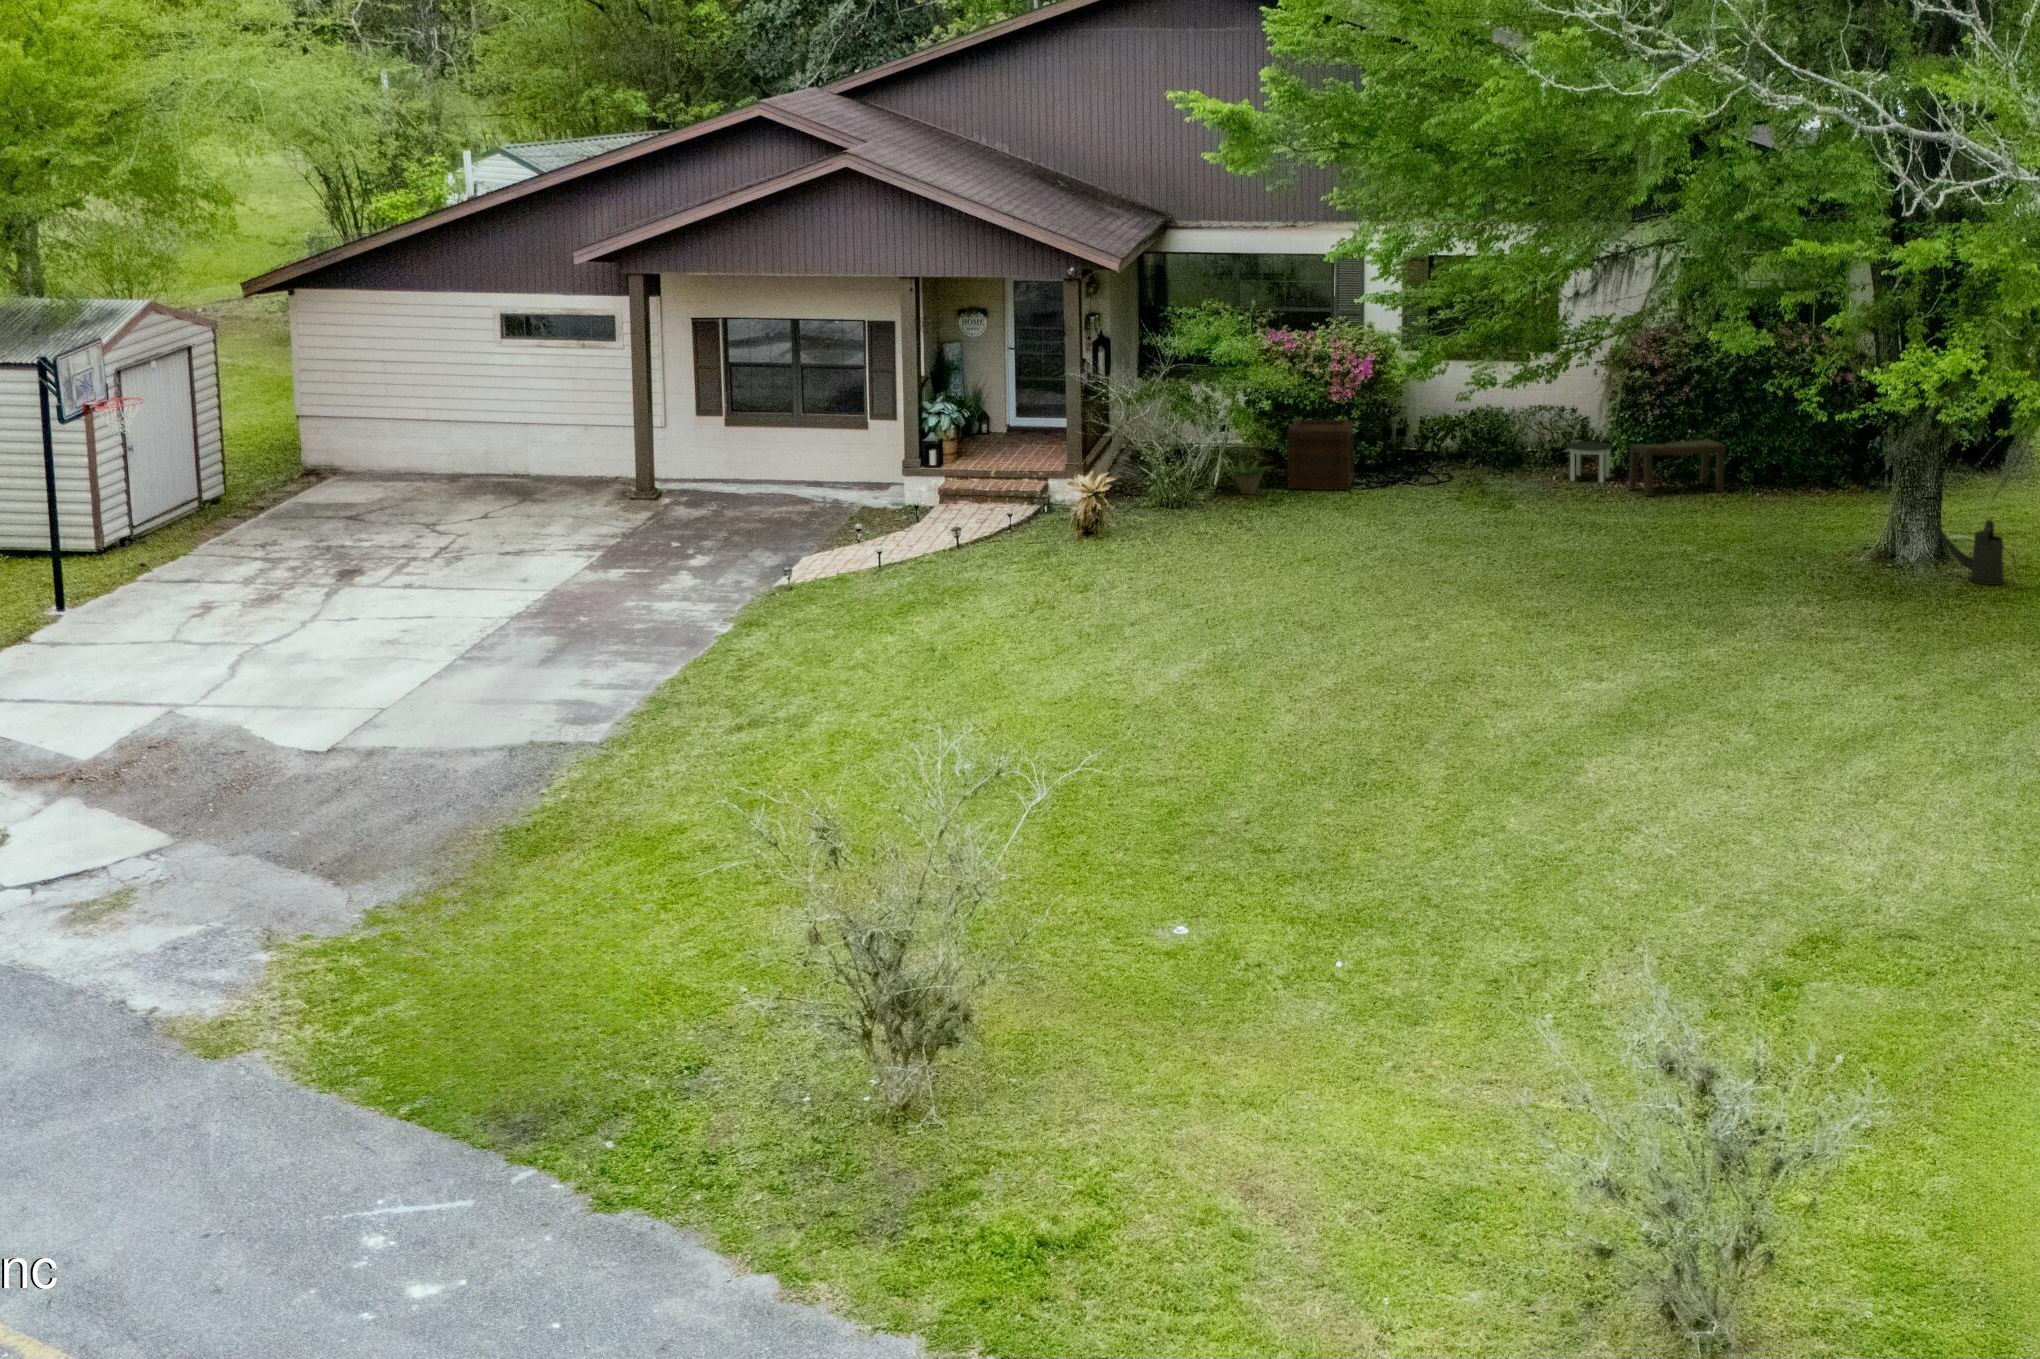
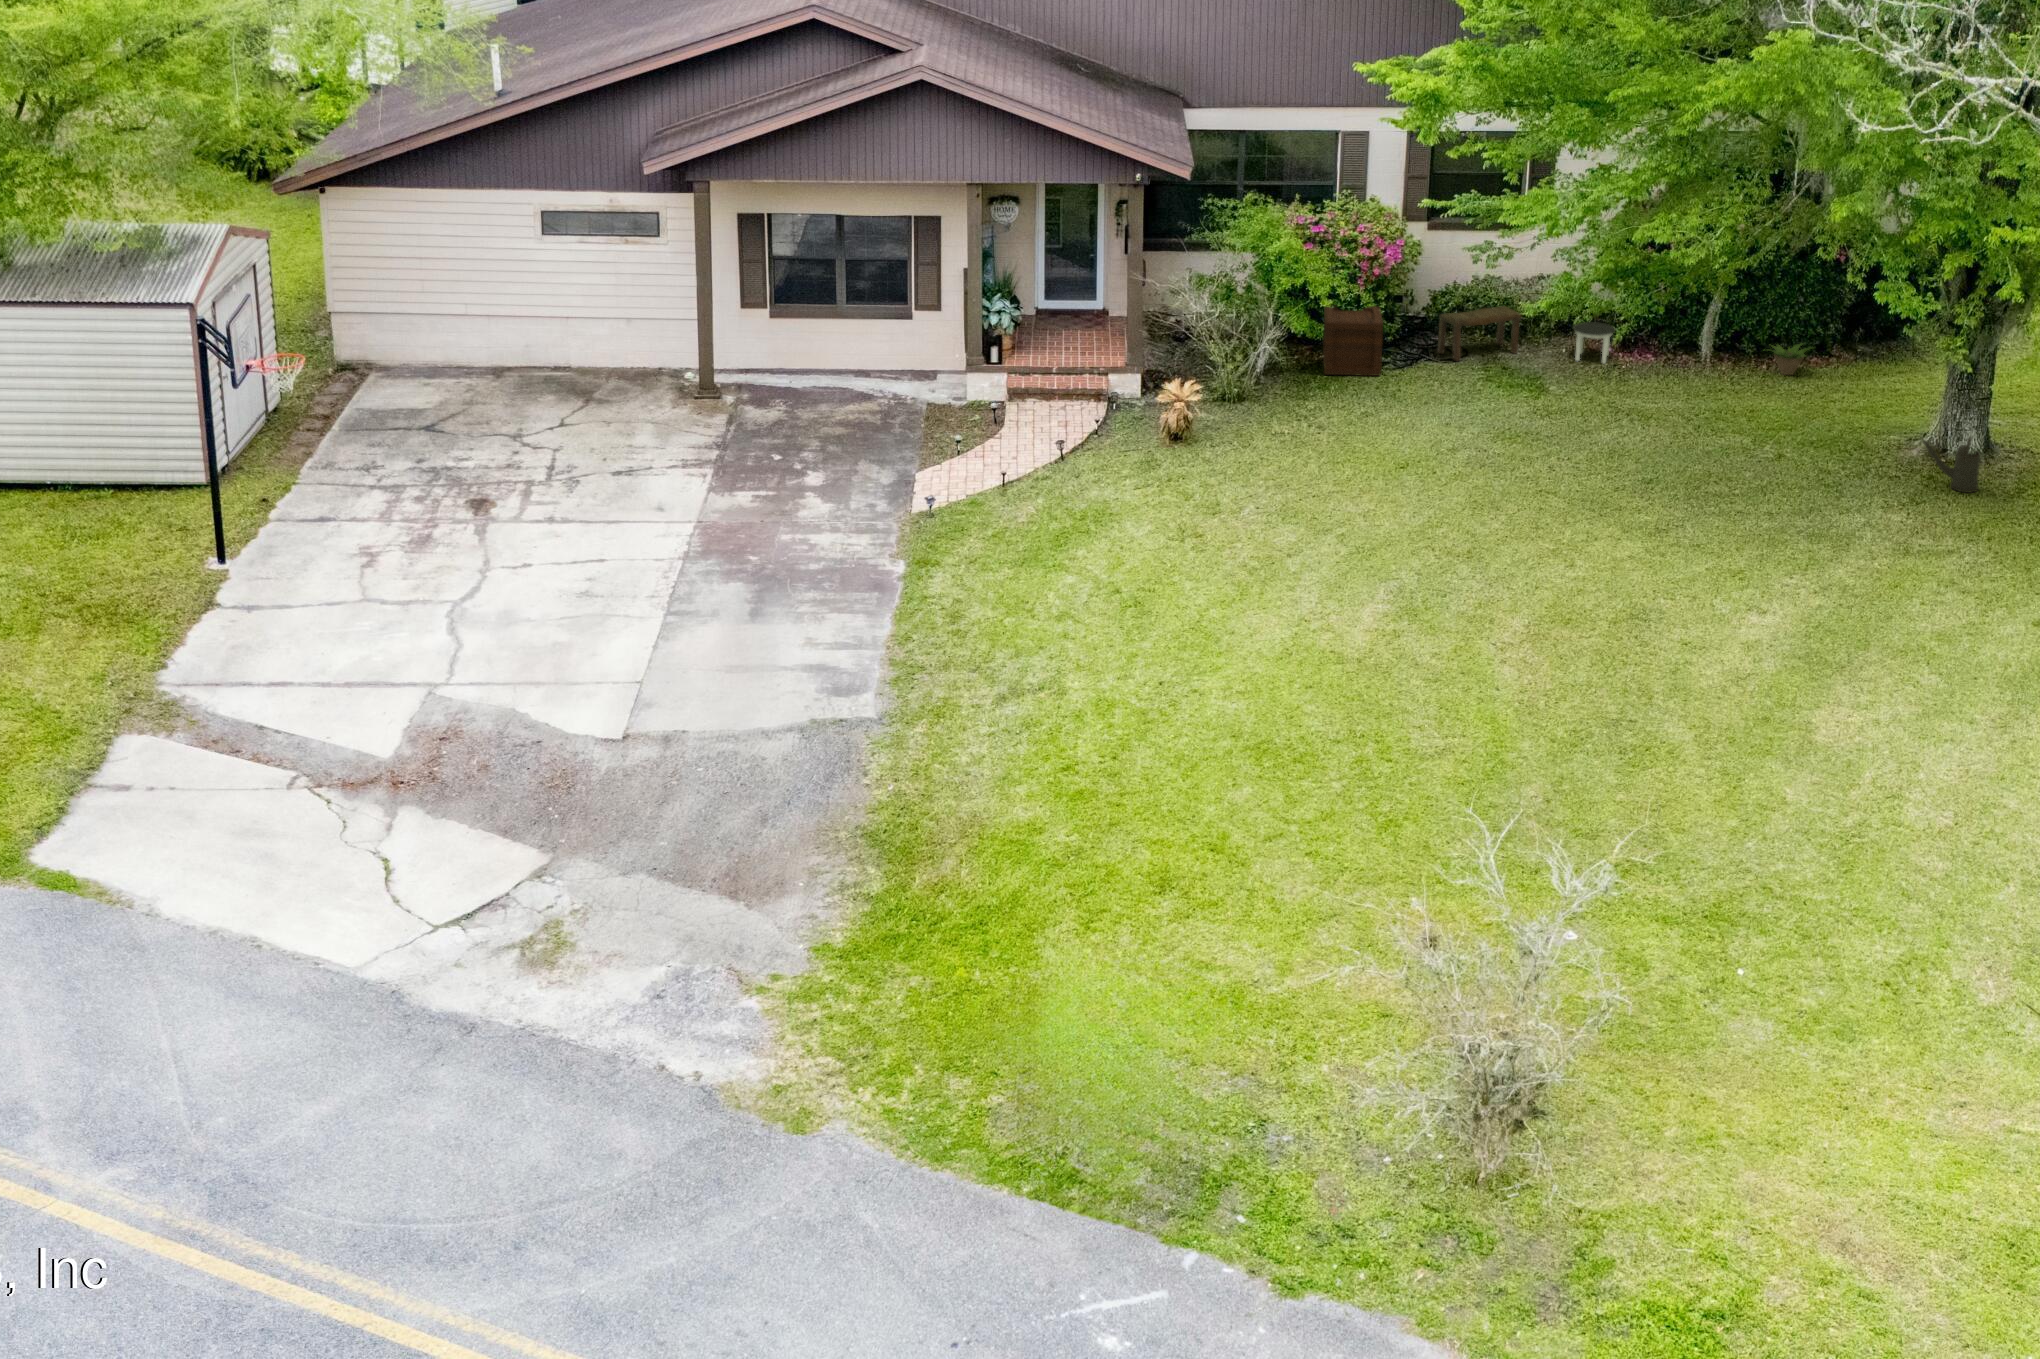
bench: present [1629,439,1726,496] -> present [1438,306,1521,362]
decorative plant: present [1226,460,1271,494] -> present [1773,344,1808,375]

